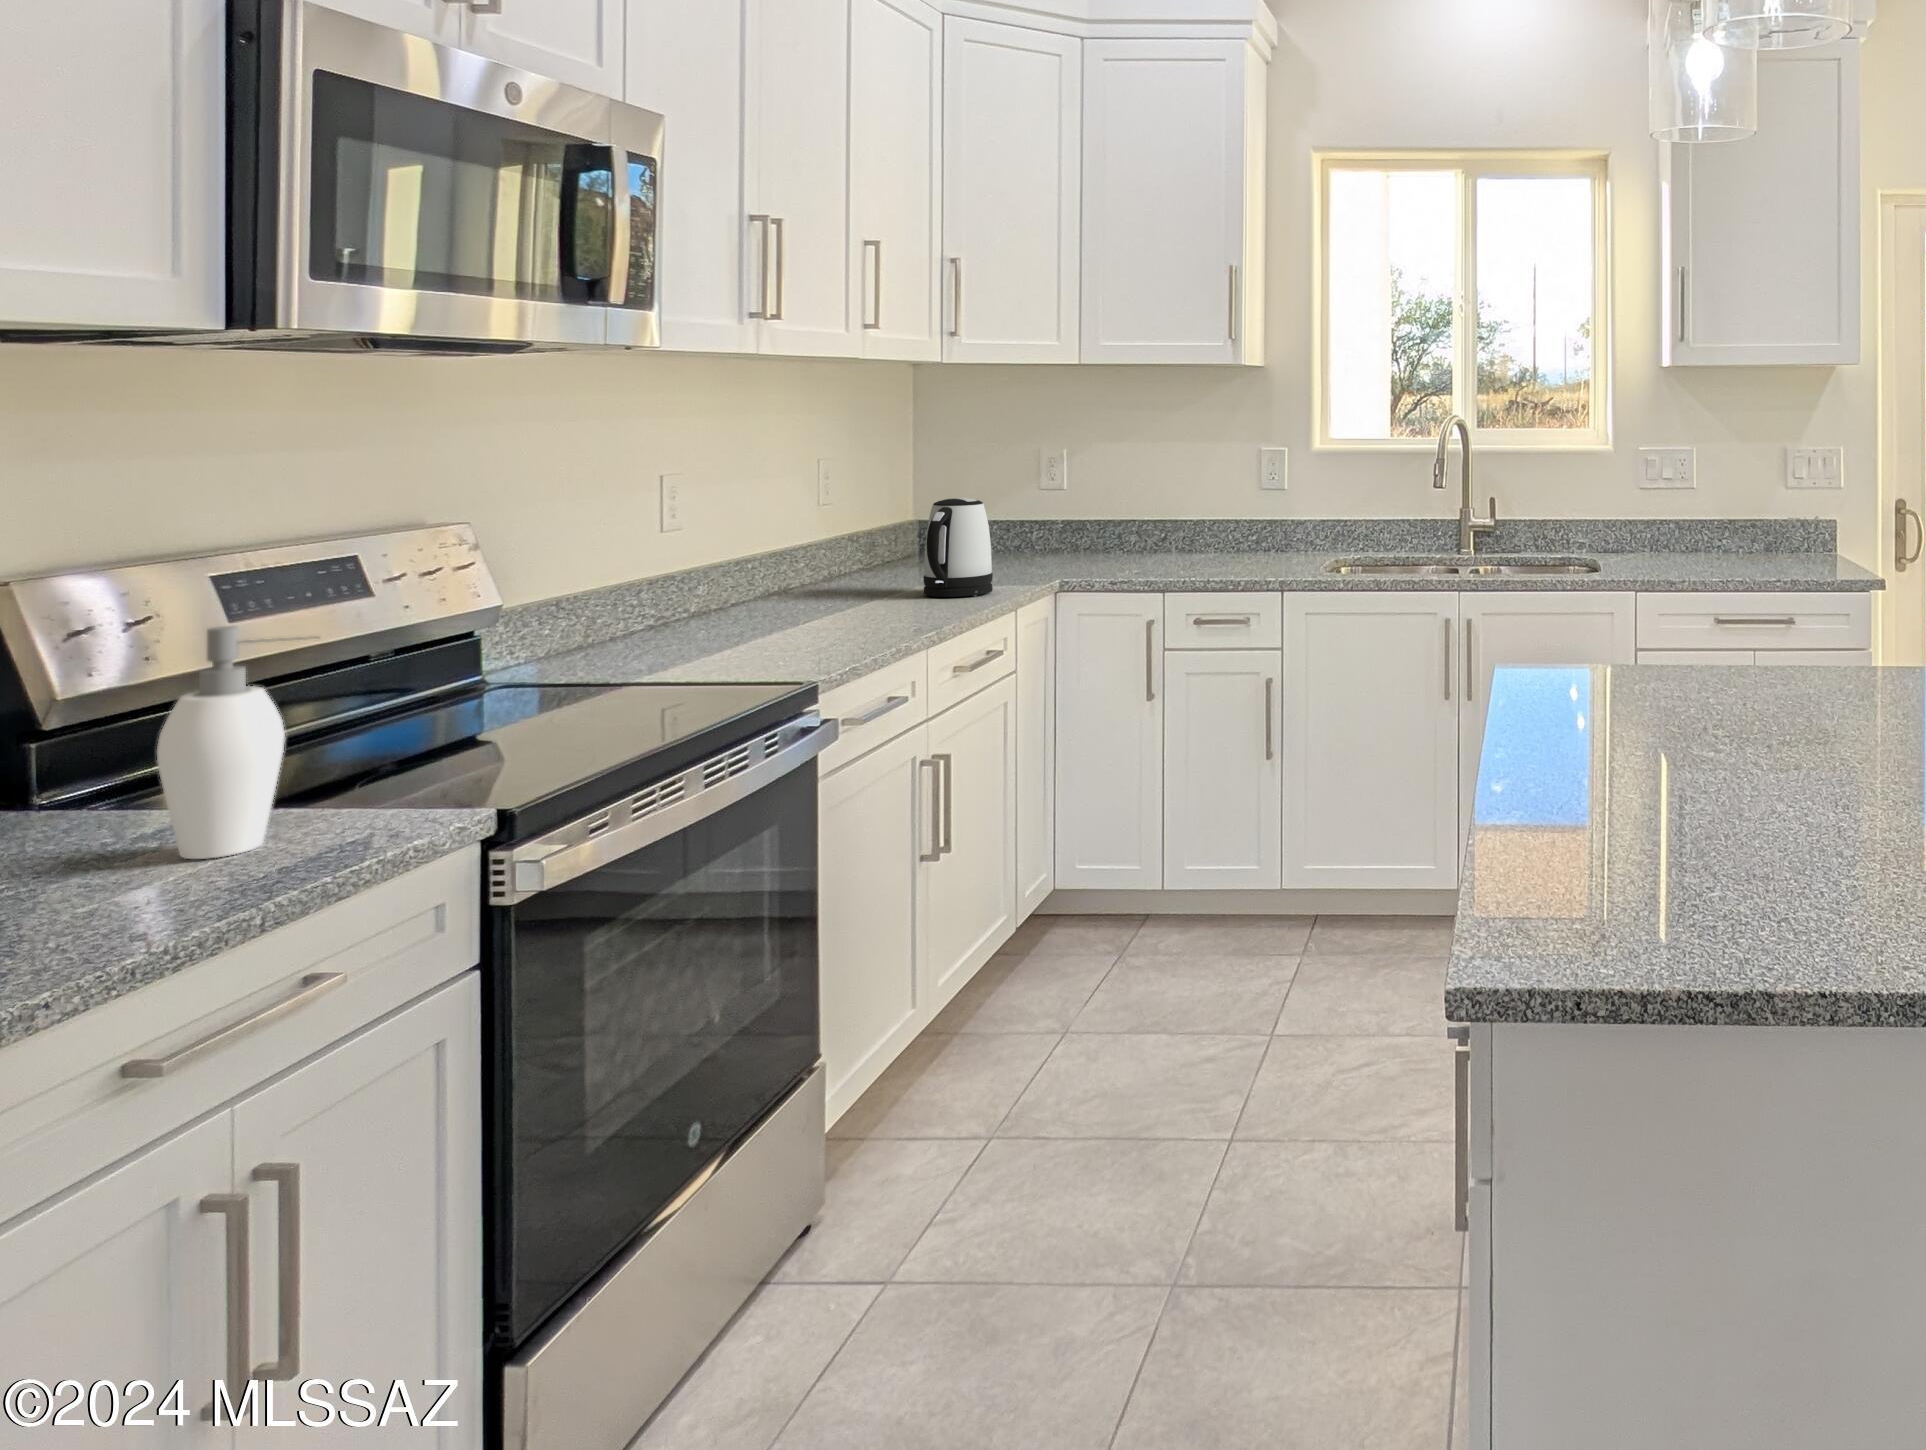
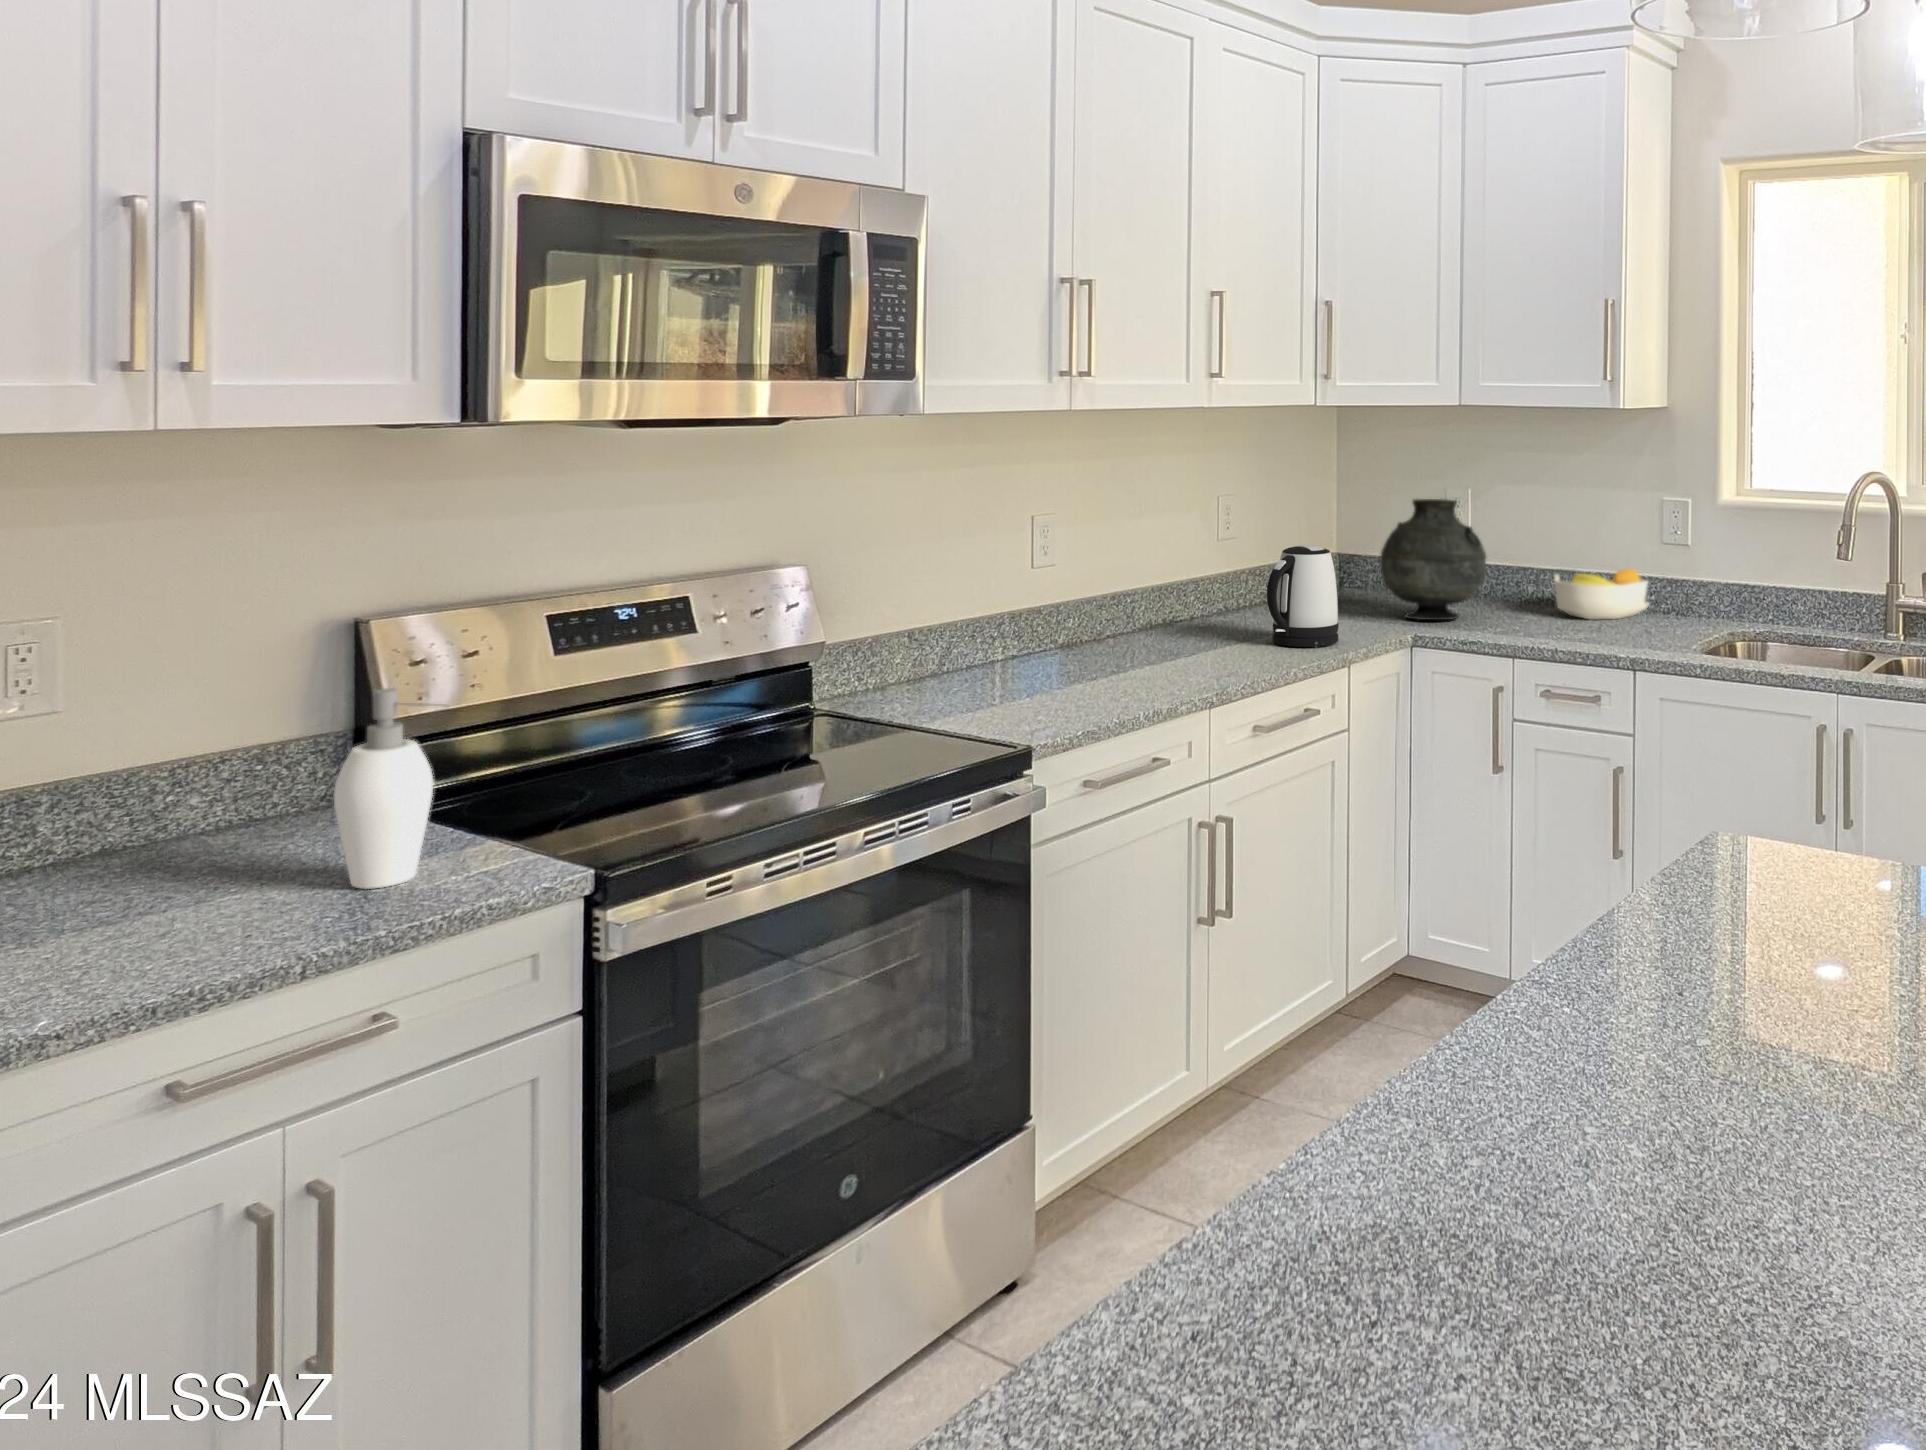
vase: none [999,456,1106,571] -> present [1380,499,1486,620]
fruit bowl: none [1156,505,1249,561] -> present [1555,569,1648,620]

